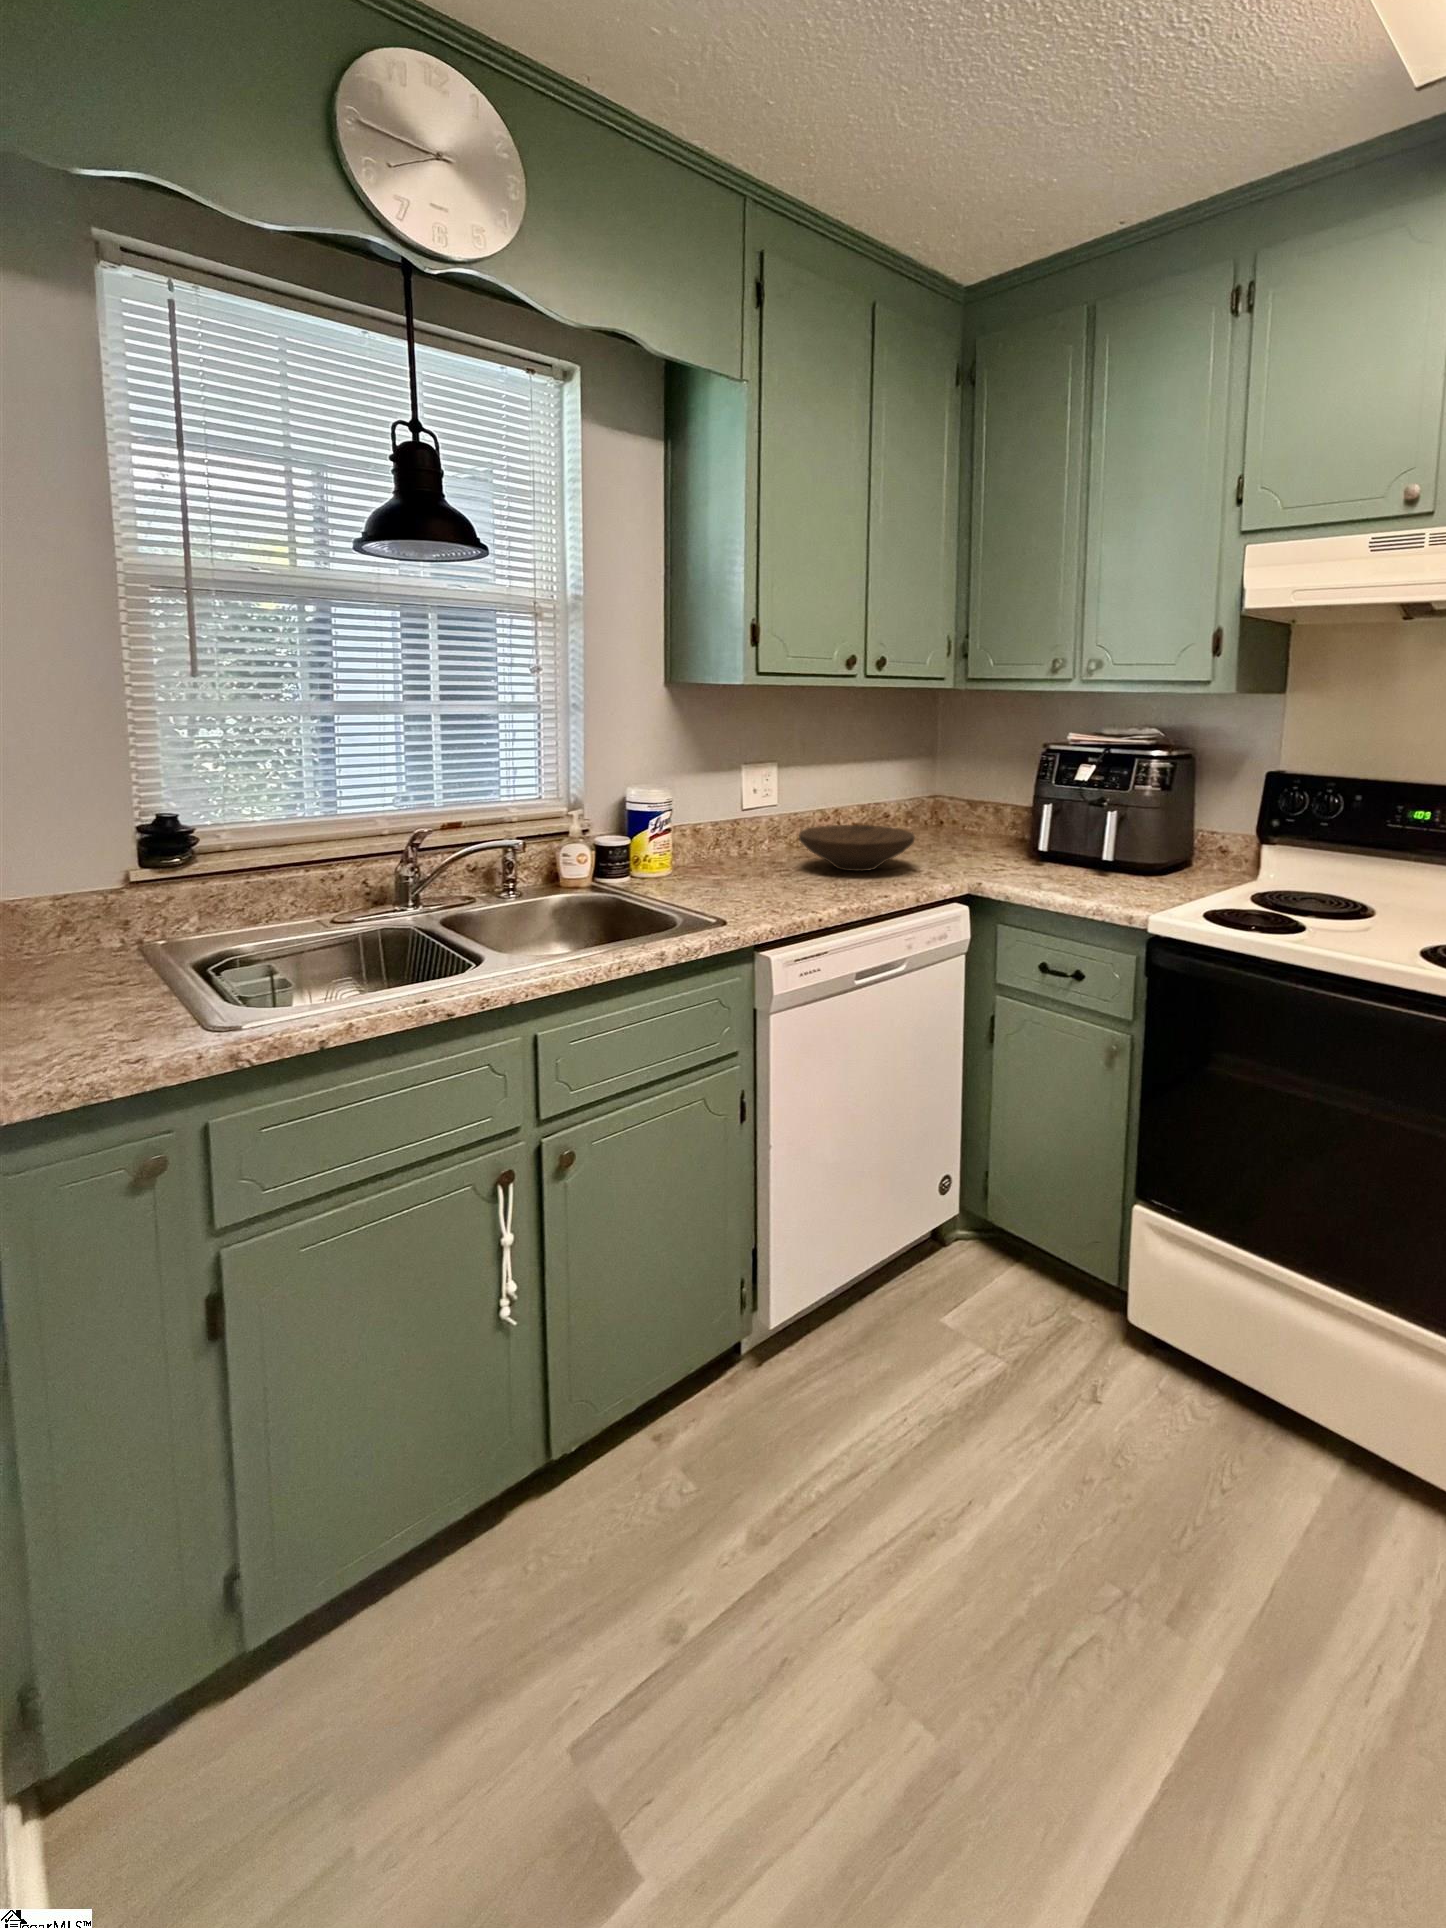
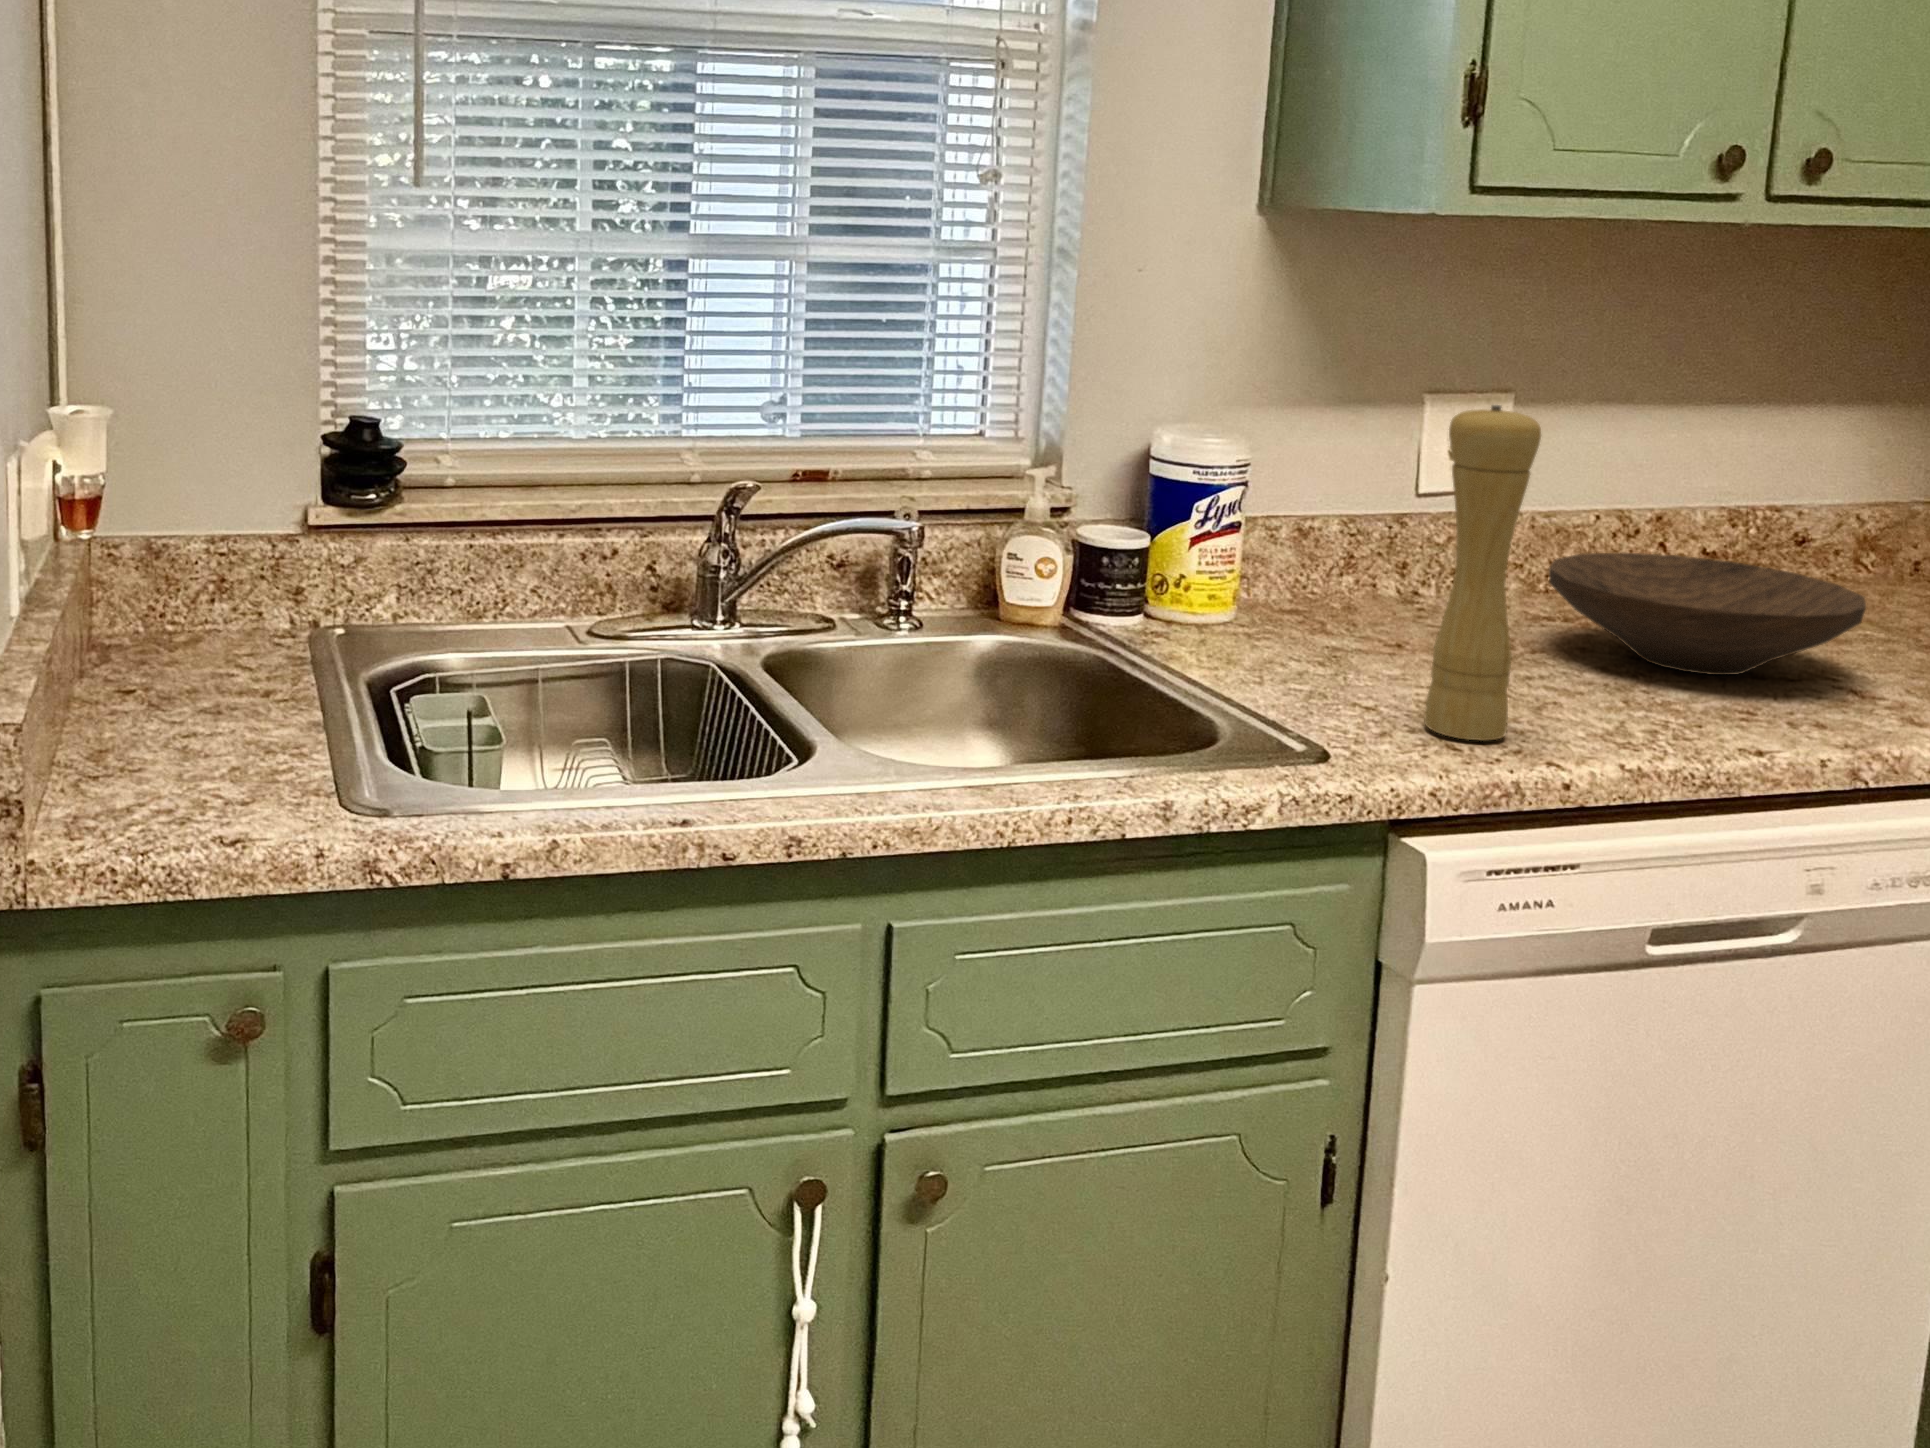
pepper mill: none [760,764,797,908] -> present [1424,405,1541,740]

